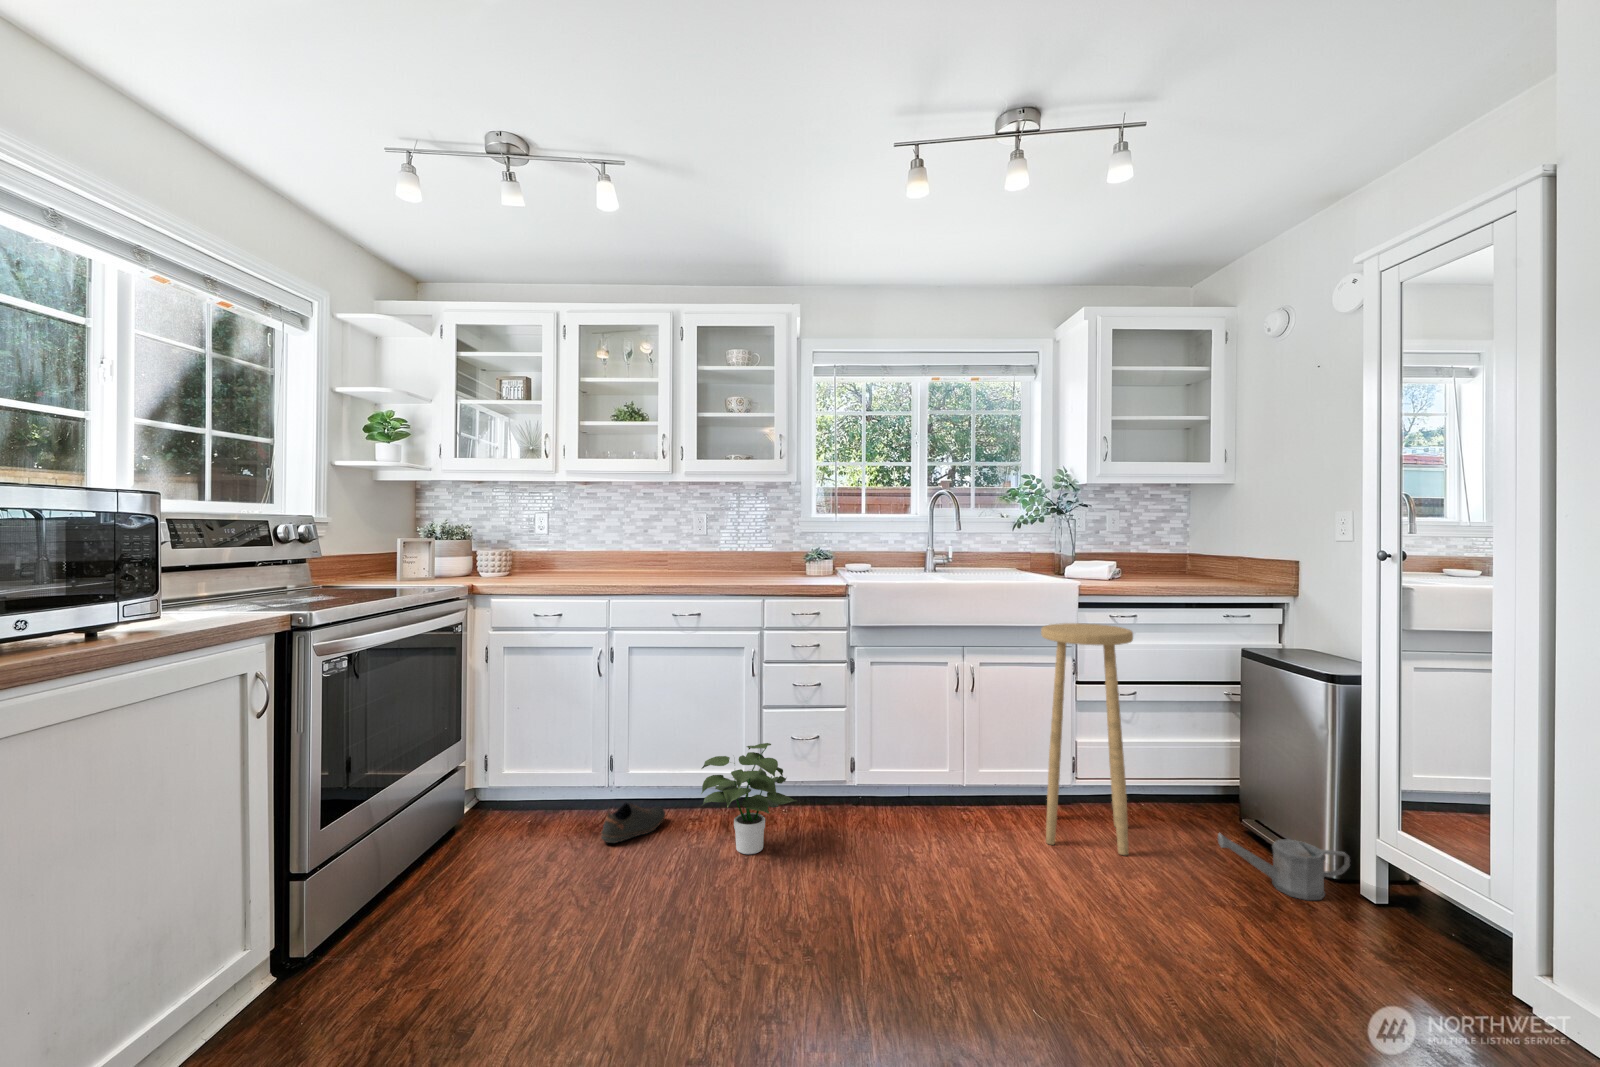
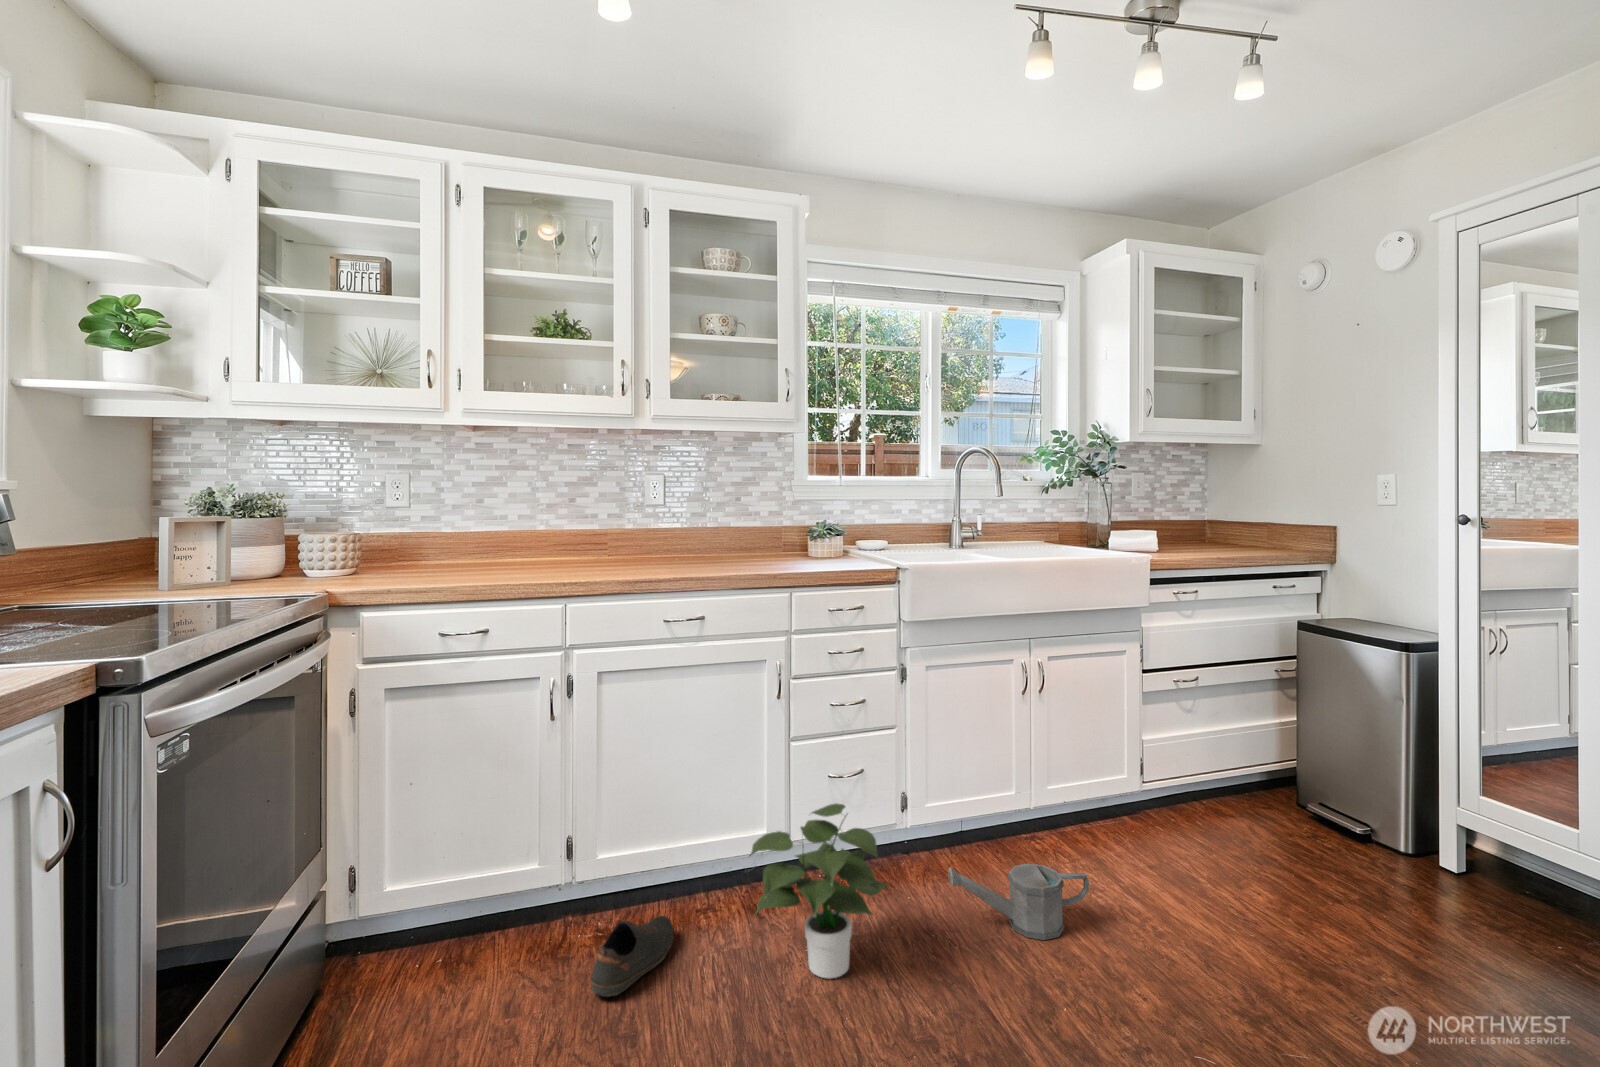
stool: present [1041,623,1133,855] -> none [1153,606,1290,894]
watering can: present [1218,833,1350,900] -> present [948,863,1089,940]

